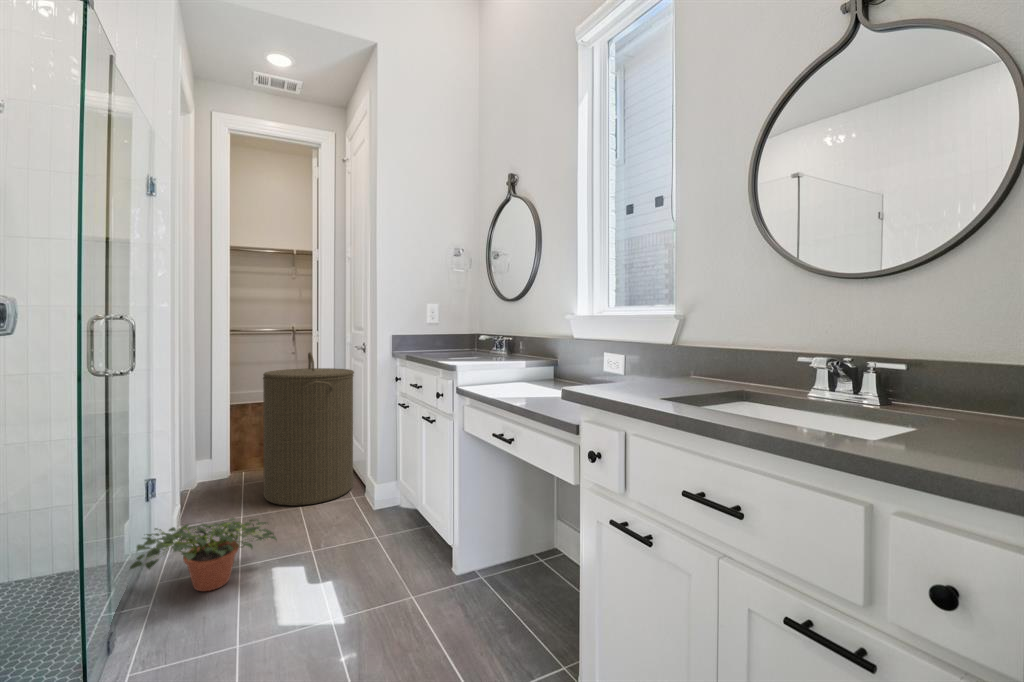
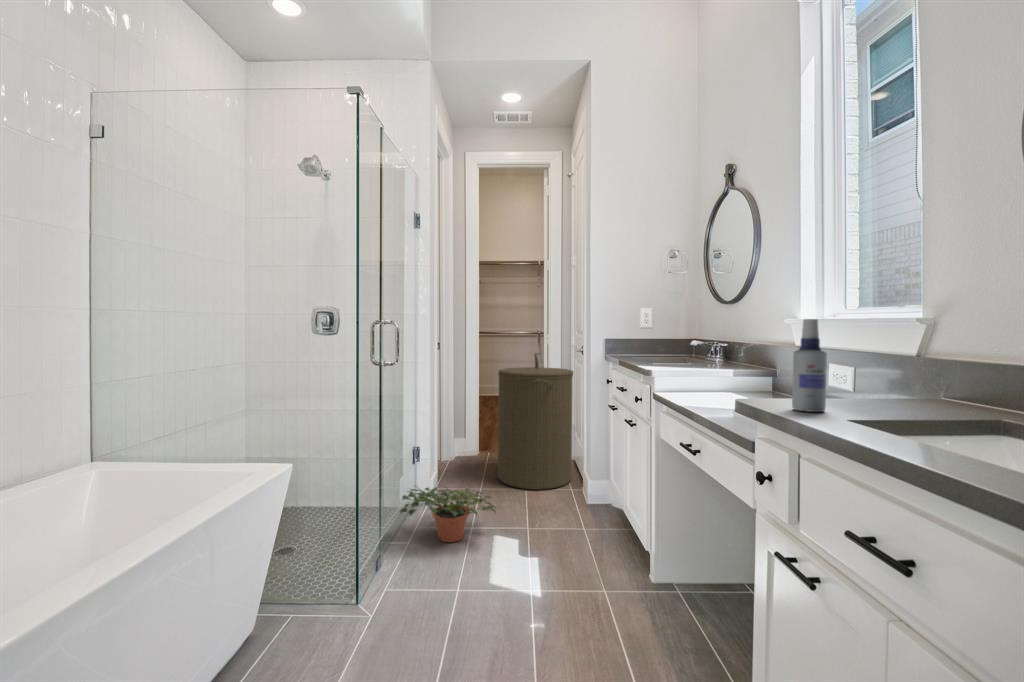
spray bottle: none [614,312,640,392] -> present [792,319,827,412]

